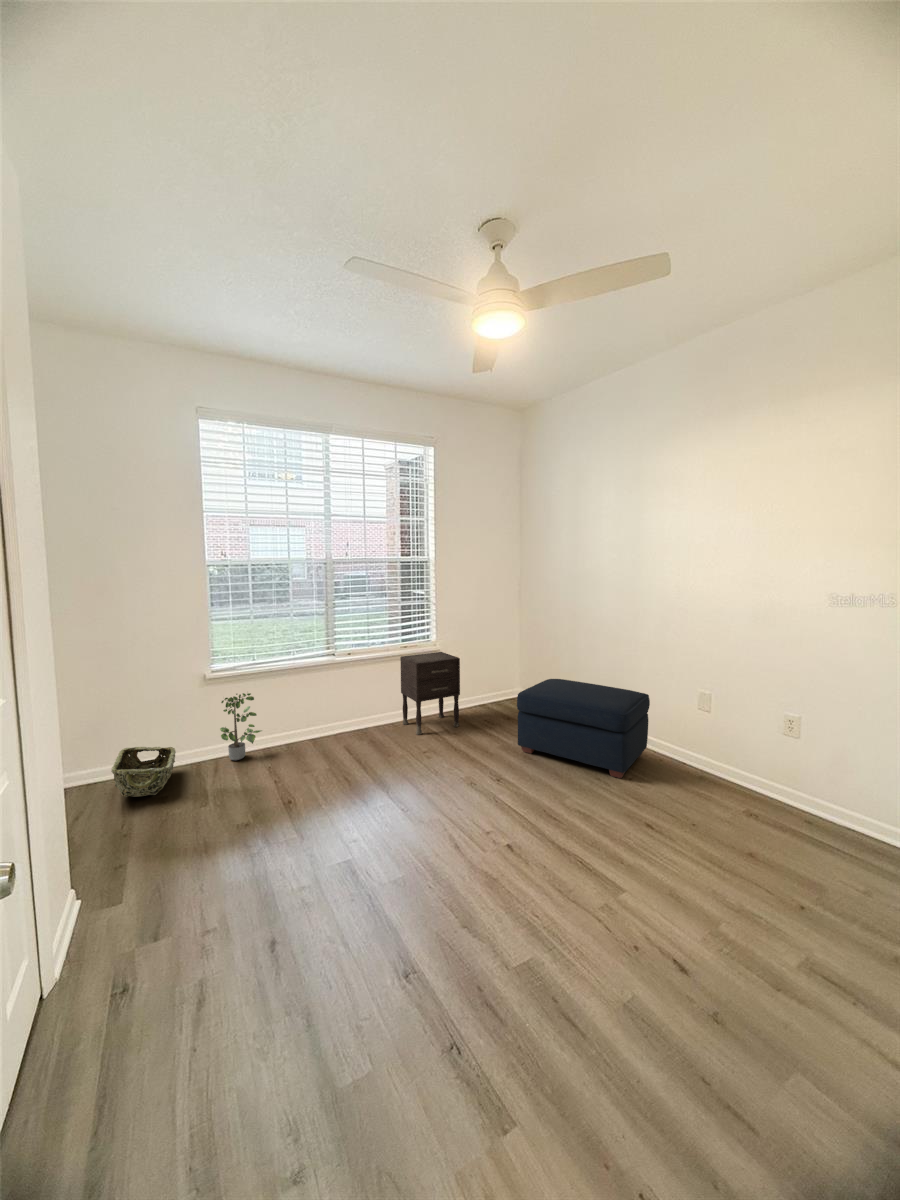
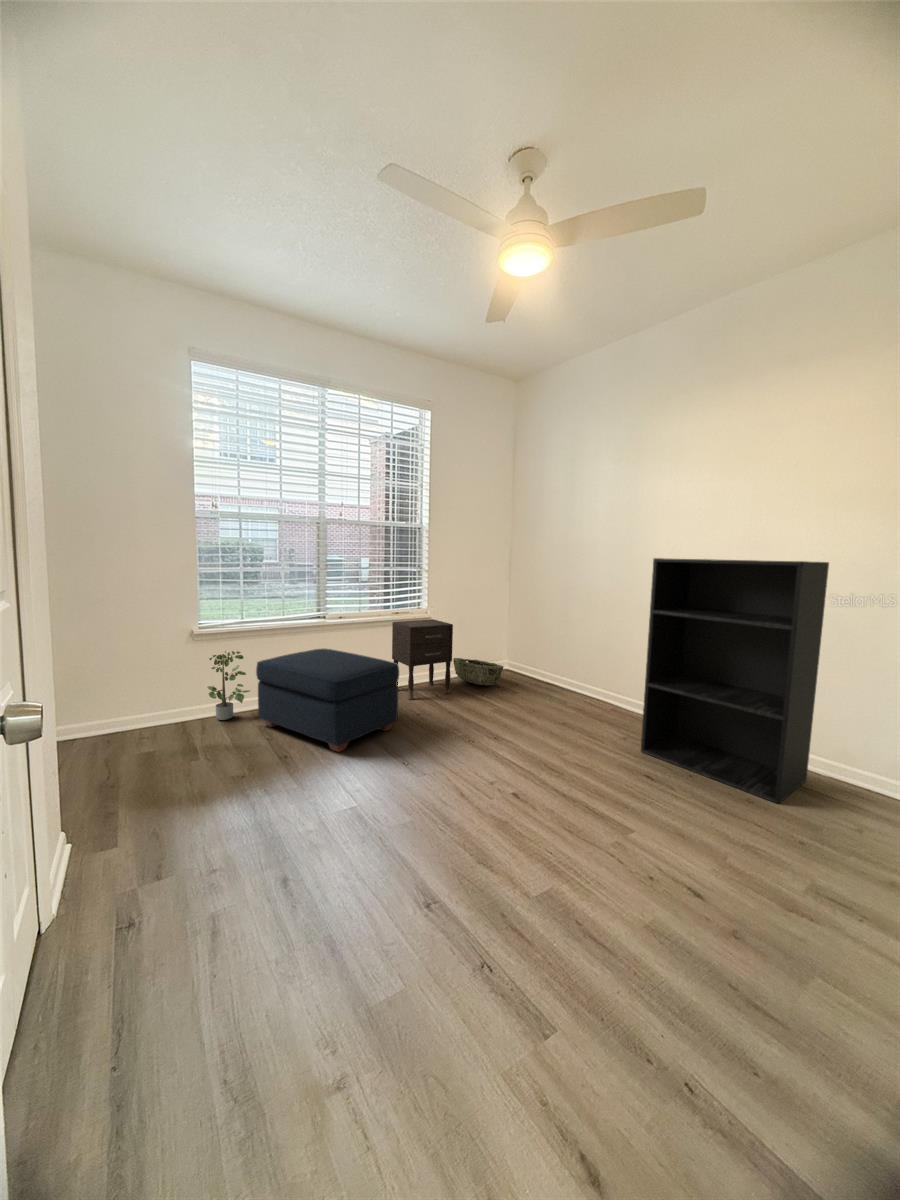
bookshelf: none [646,595,834,859] -> present [641,558,829,803]
ottoman: present [517,679,650,778] -> present [256,649,399,752]
woven basket: present [111,747,176,797] -> present [453,658,503,685]

